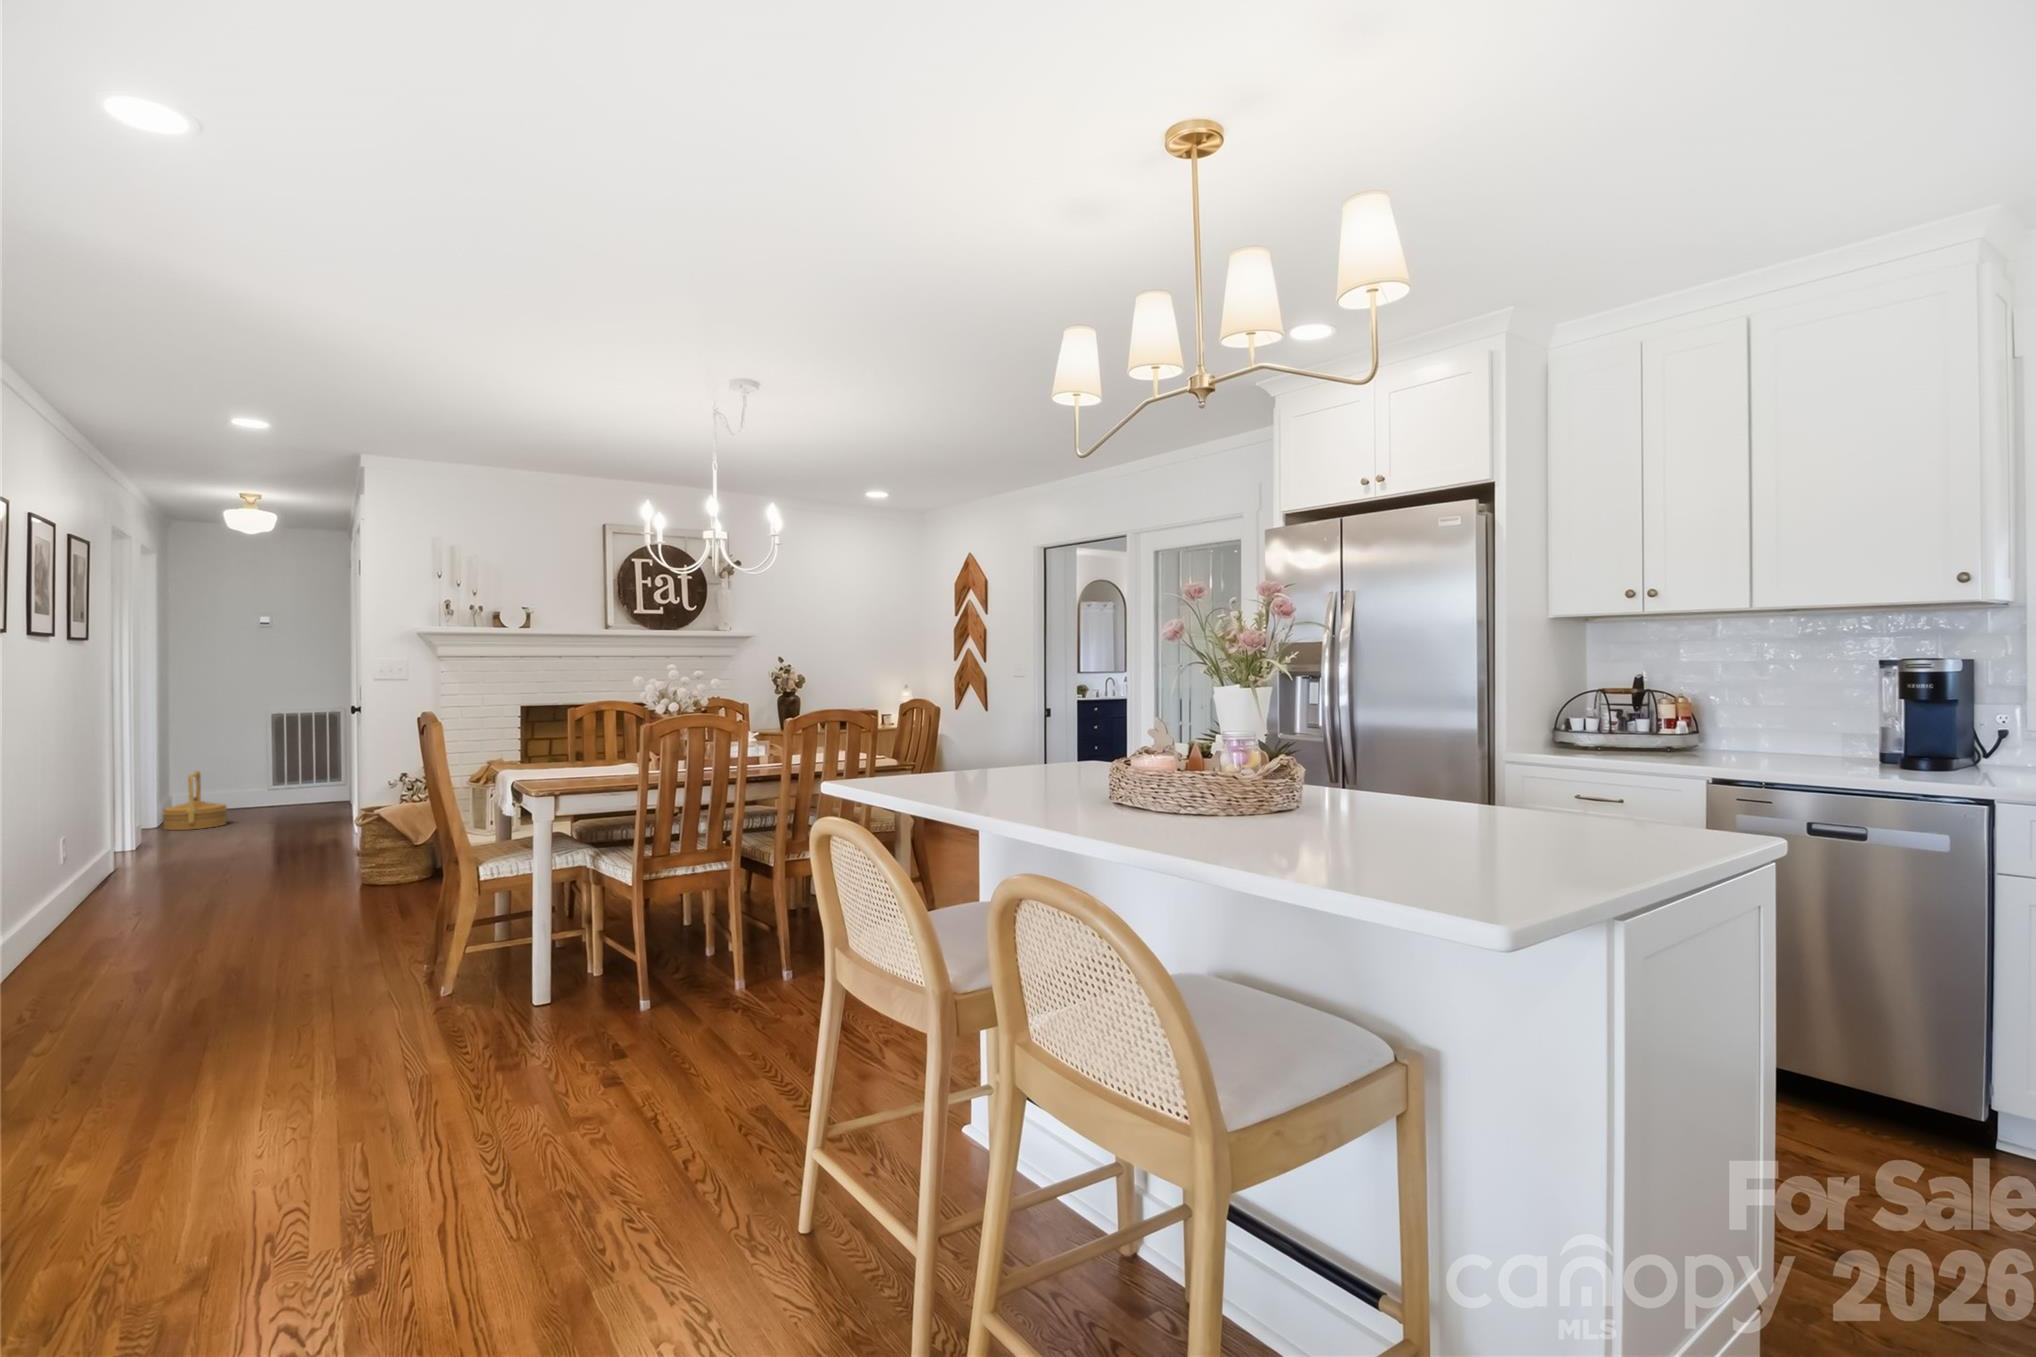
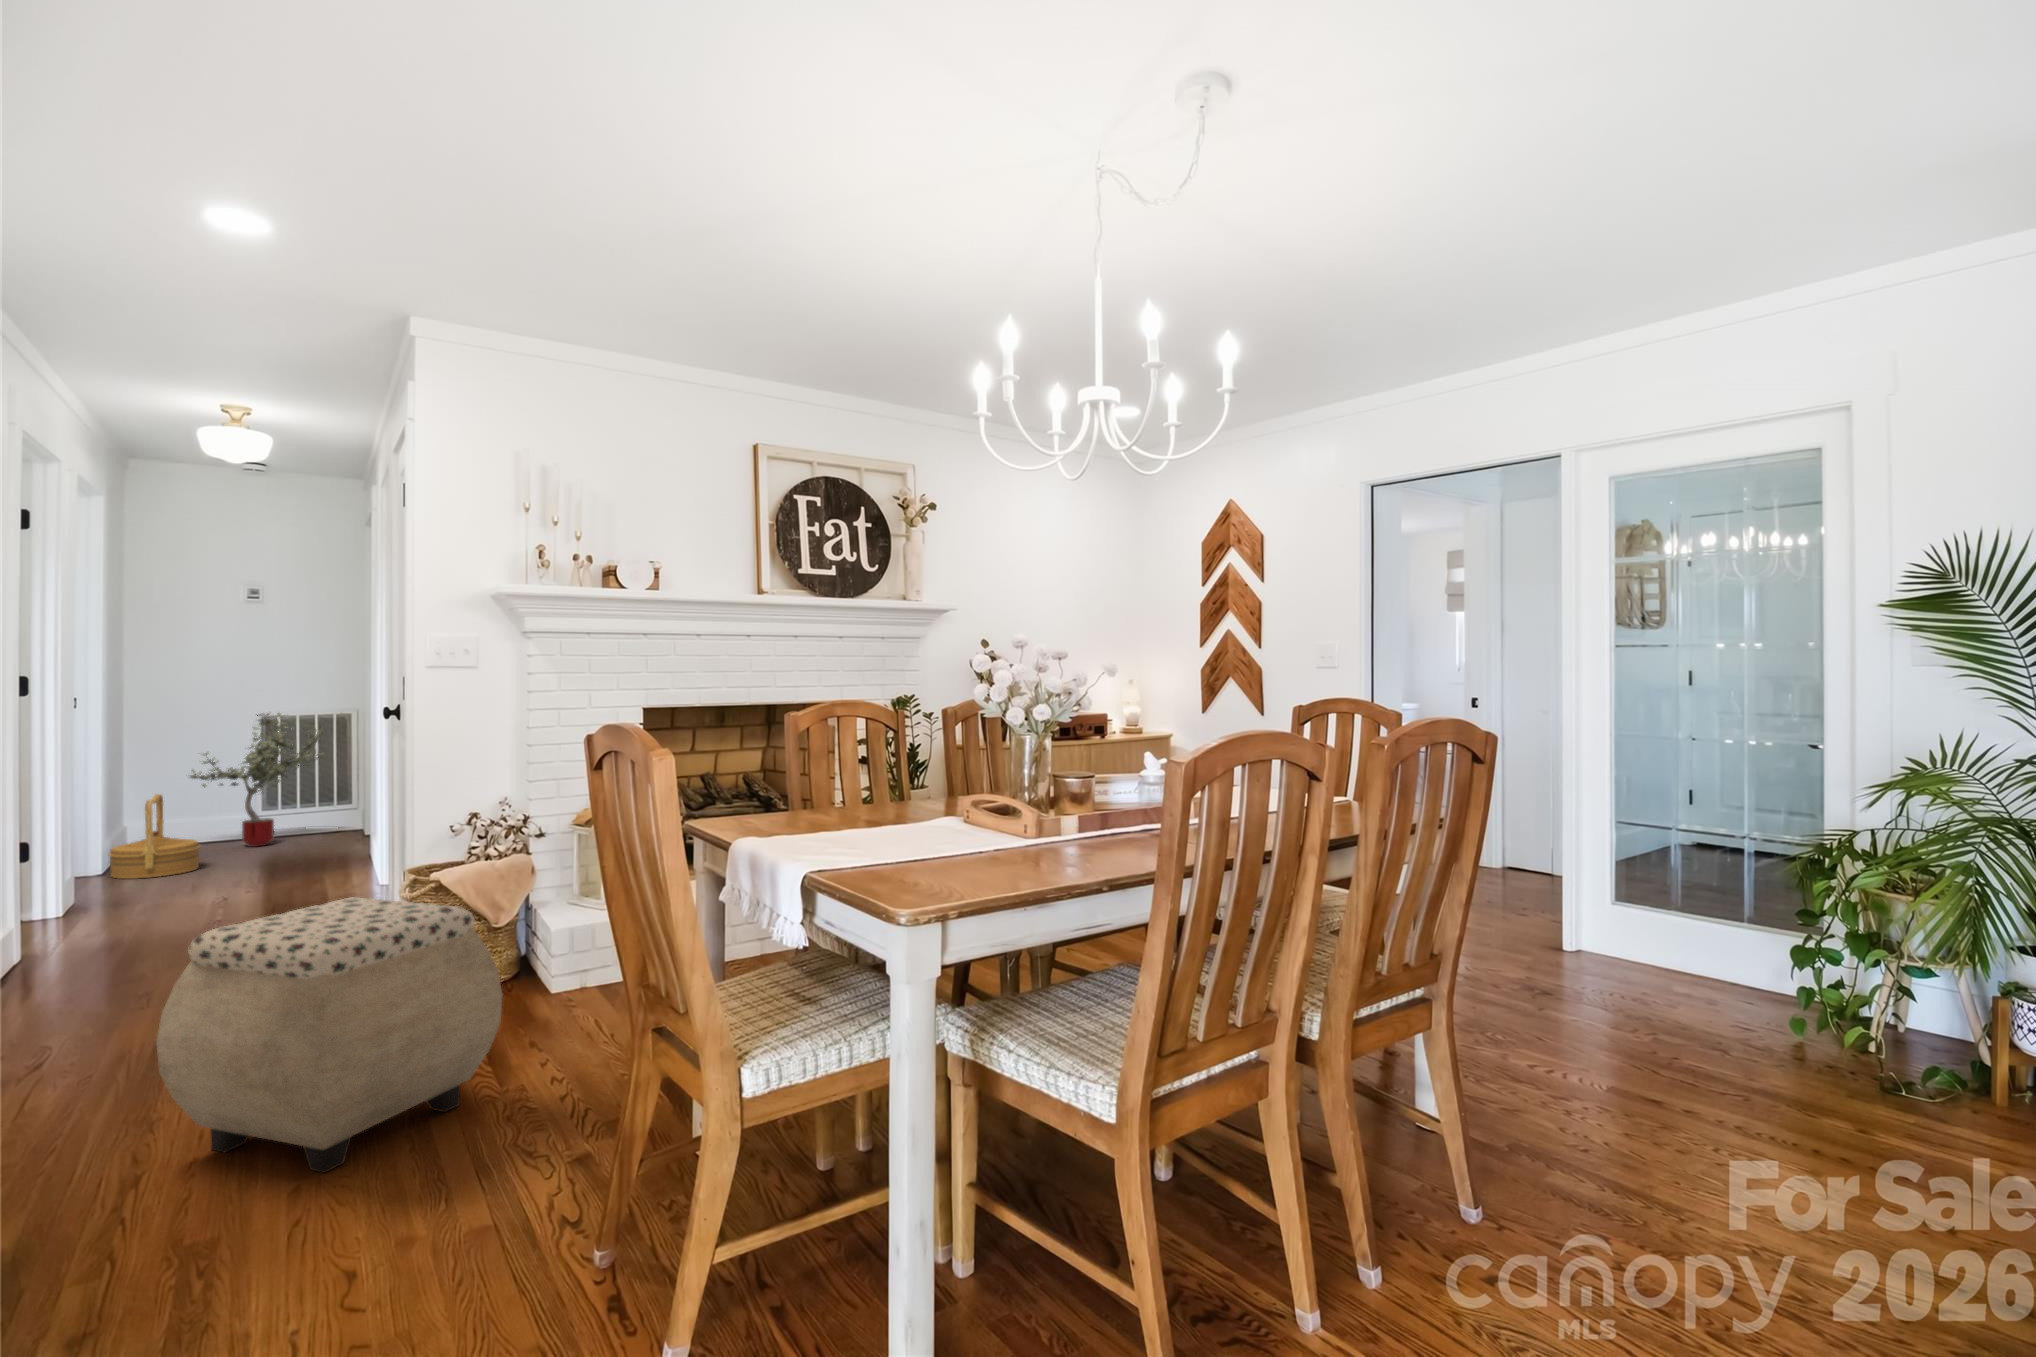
potted tree: none [217,711,320,812] -> present [190,713,323,847]
ottoman: none [206,812,399,949] -> present [156,897,503,1173]

